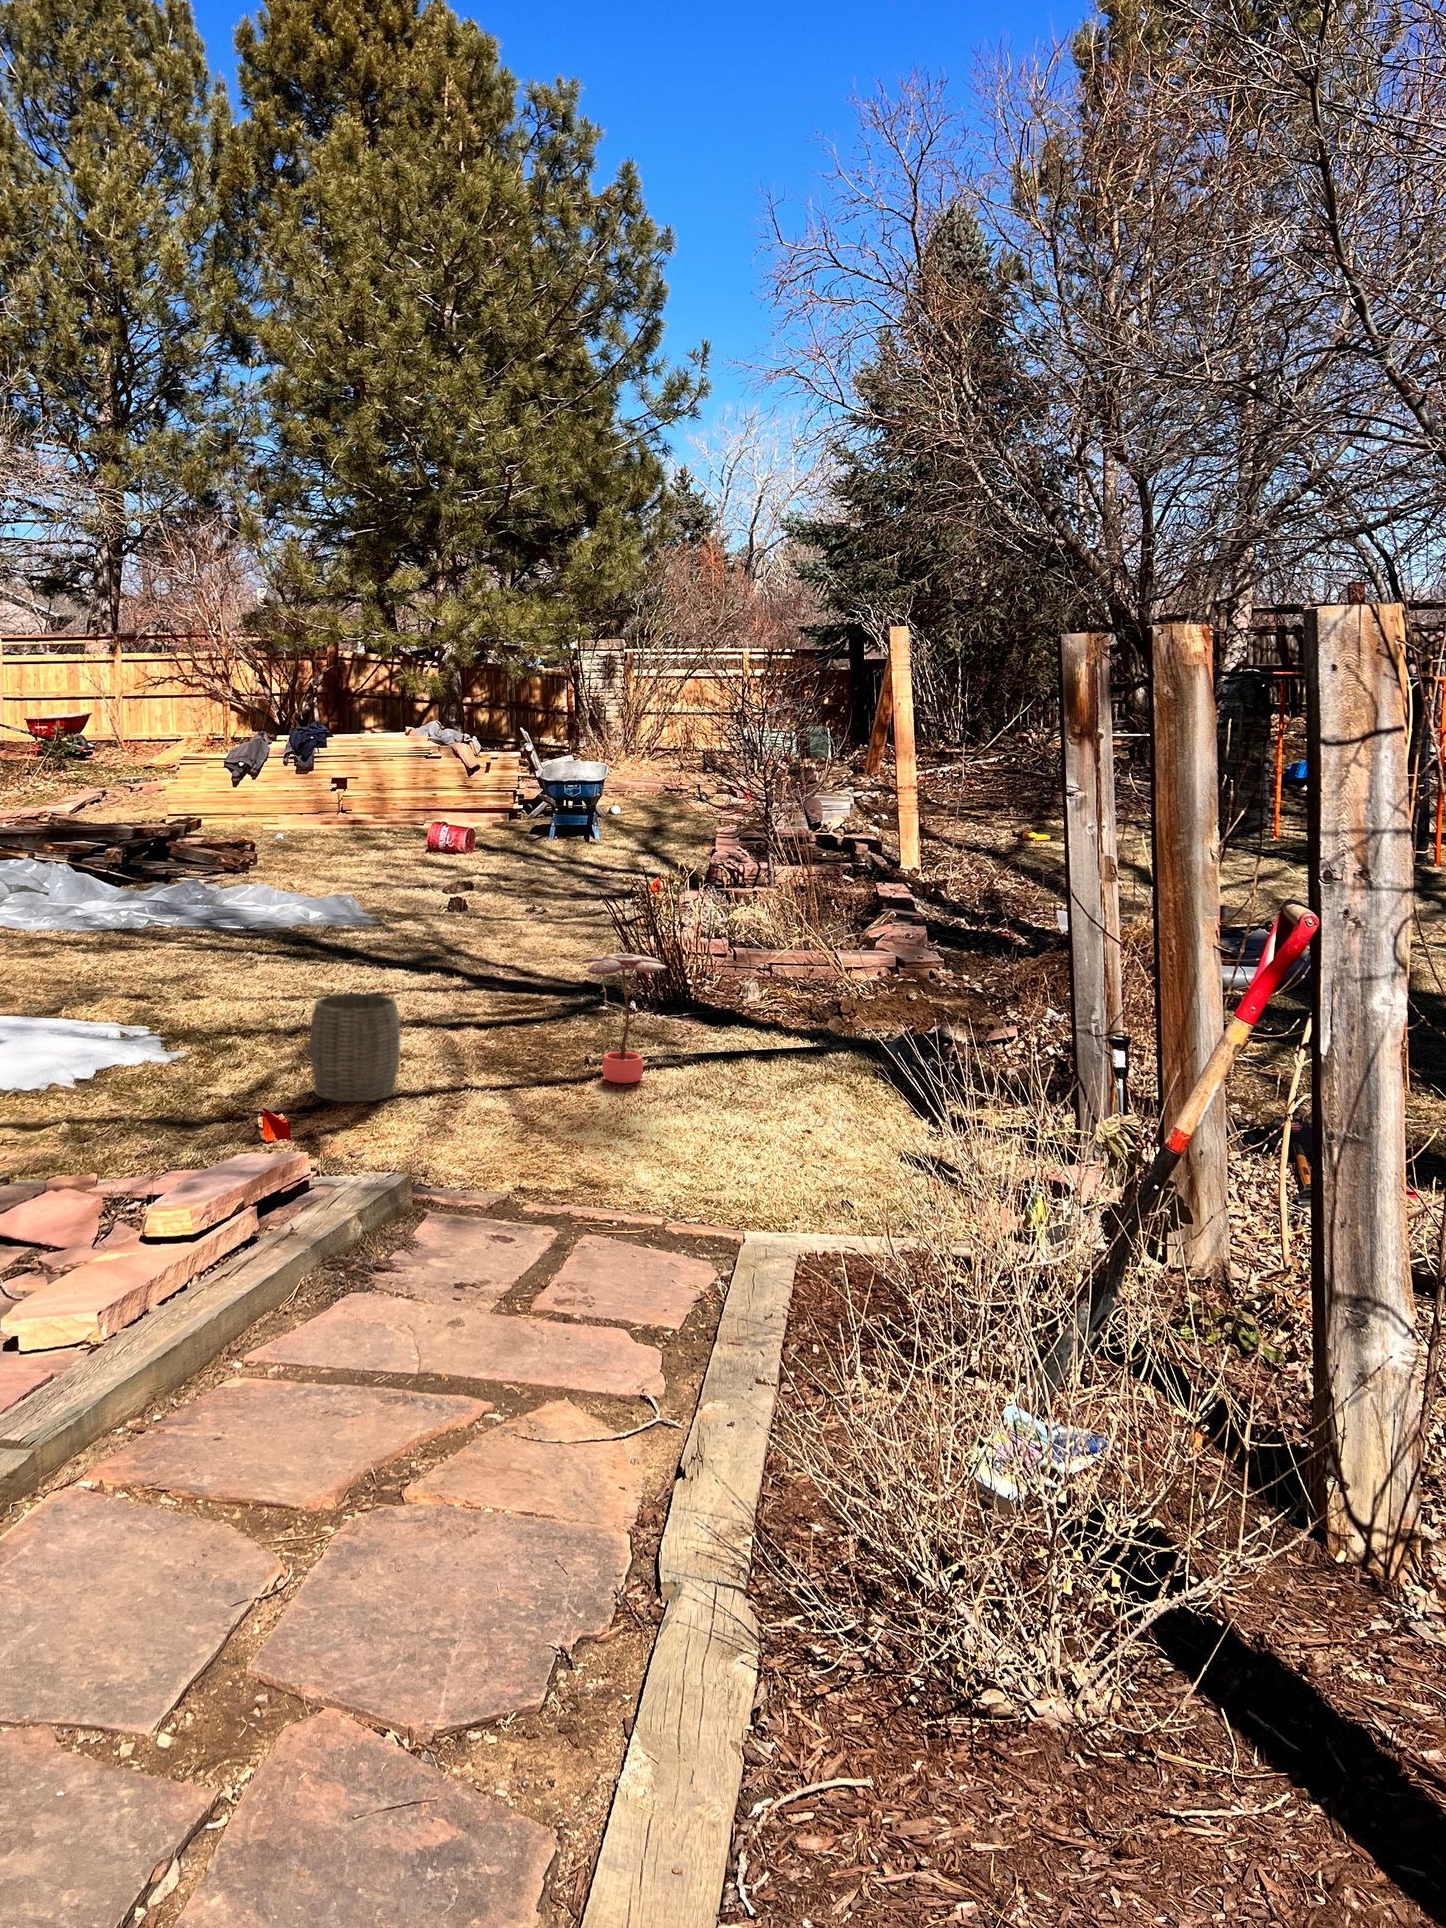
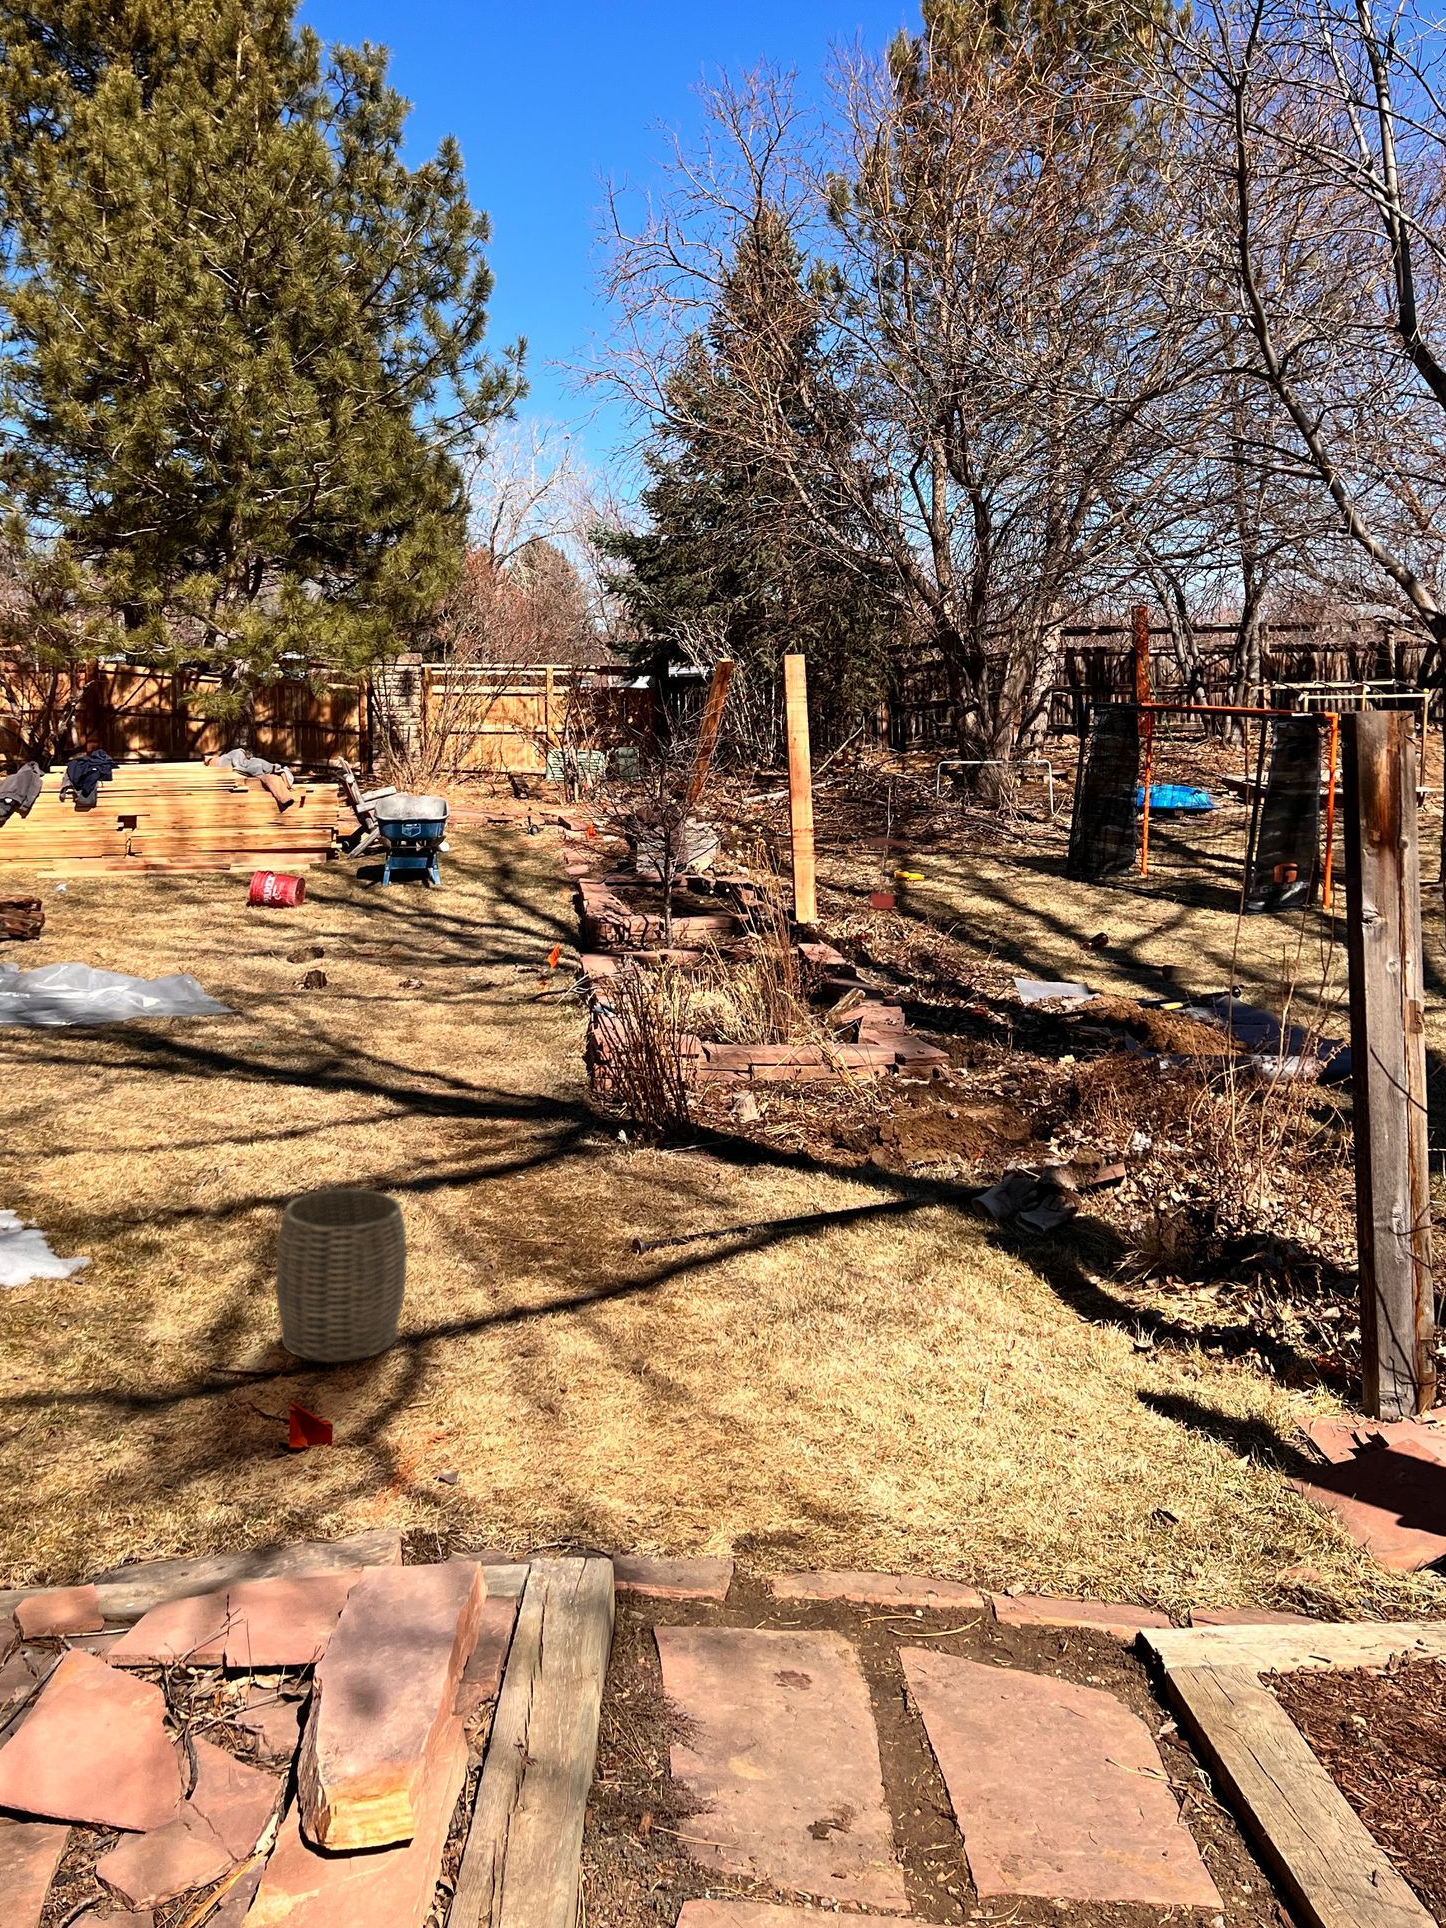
potted plant: present [582,953,667,1083] -> present [859,838,909,909]

